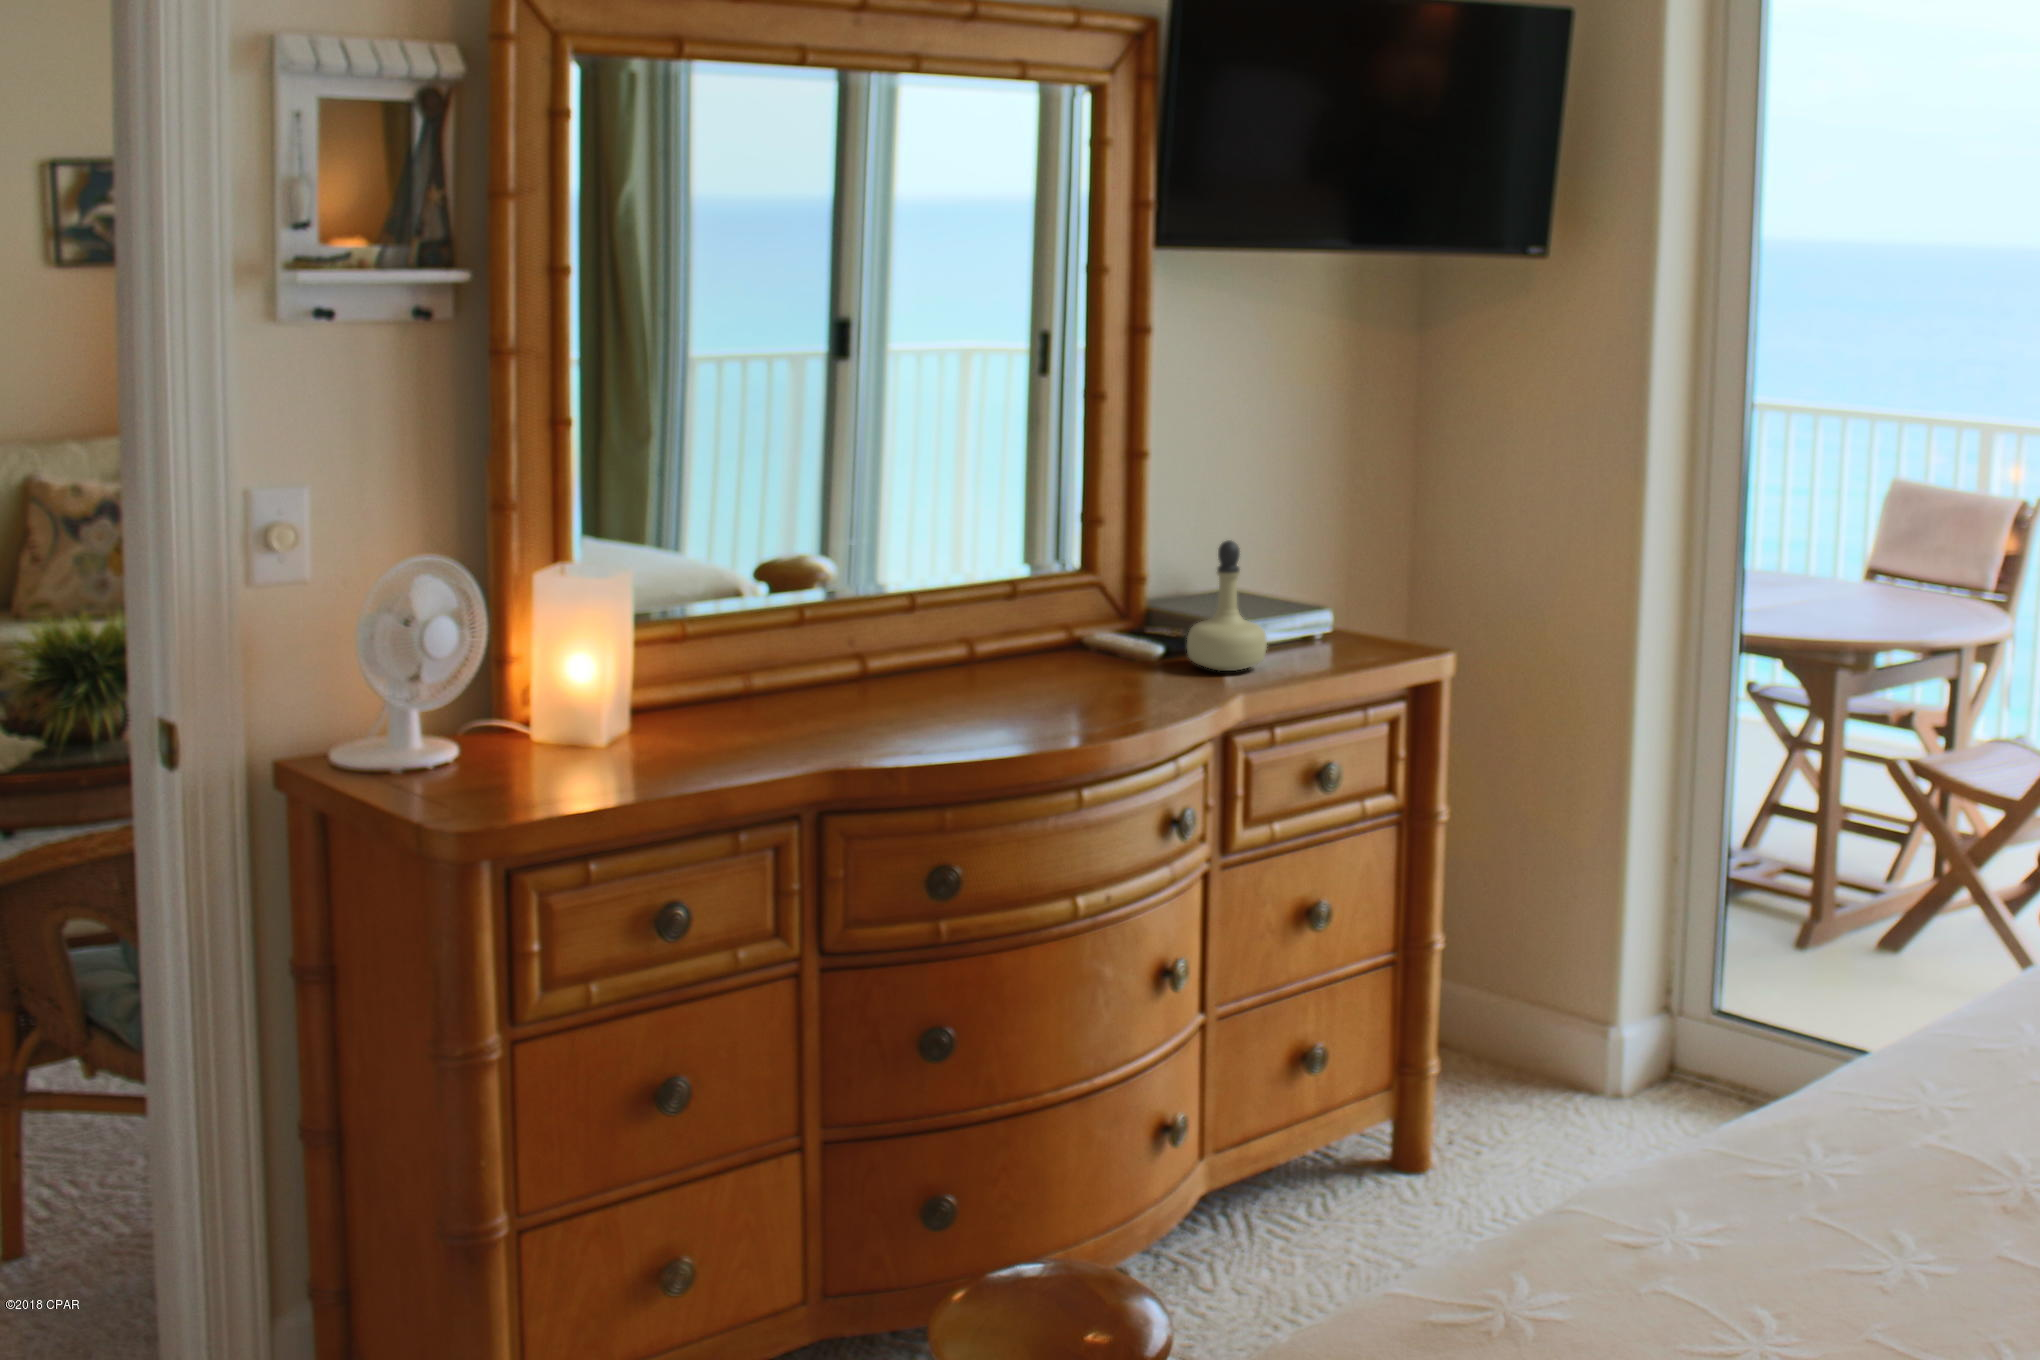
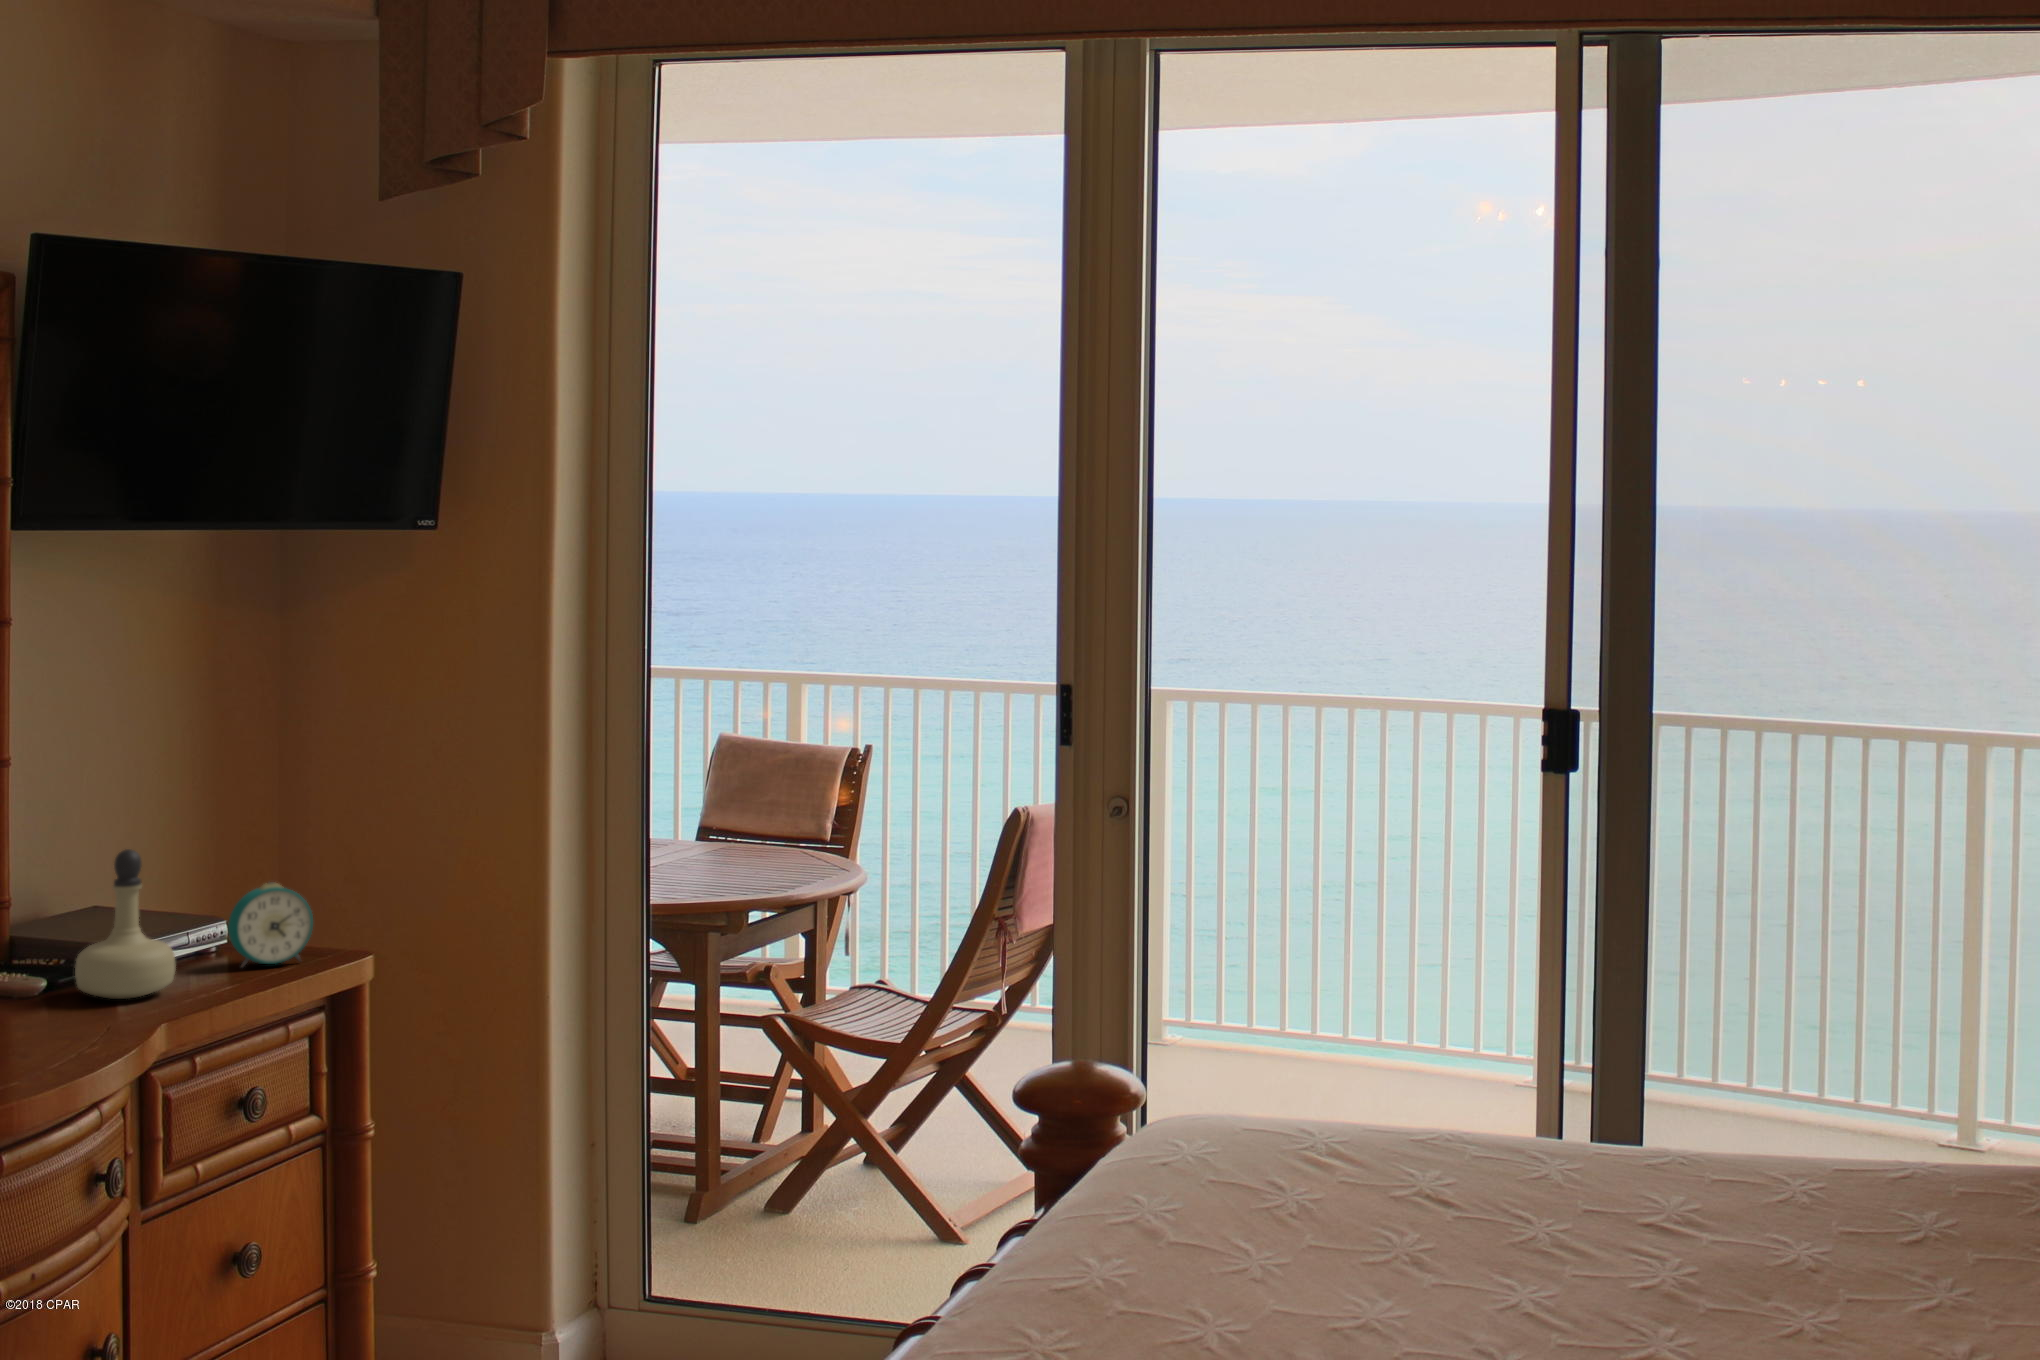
alarm clock: none [1322,581,1393,656] -> present [228,882,313,967]

